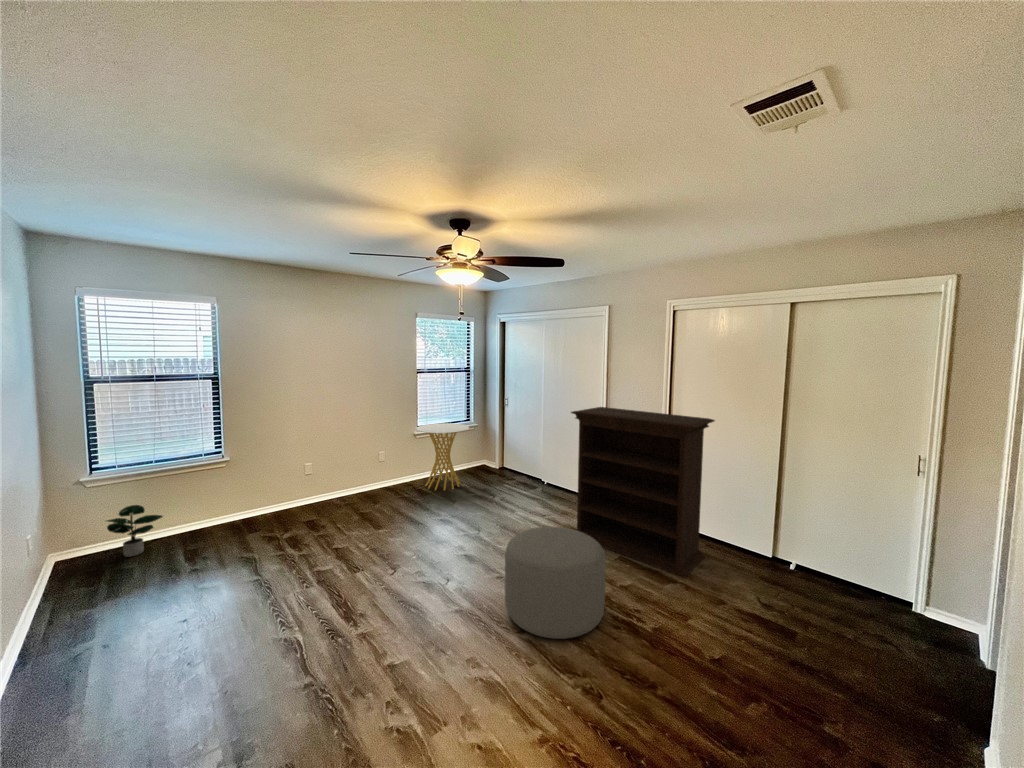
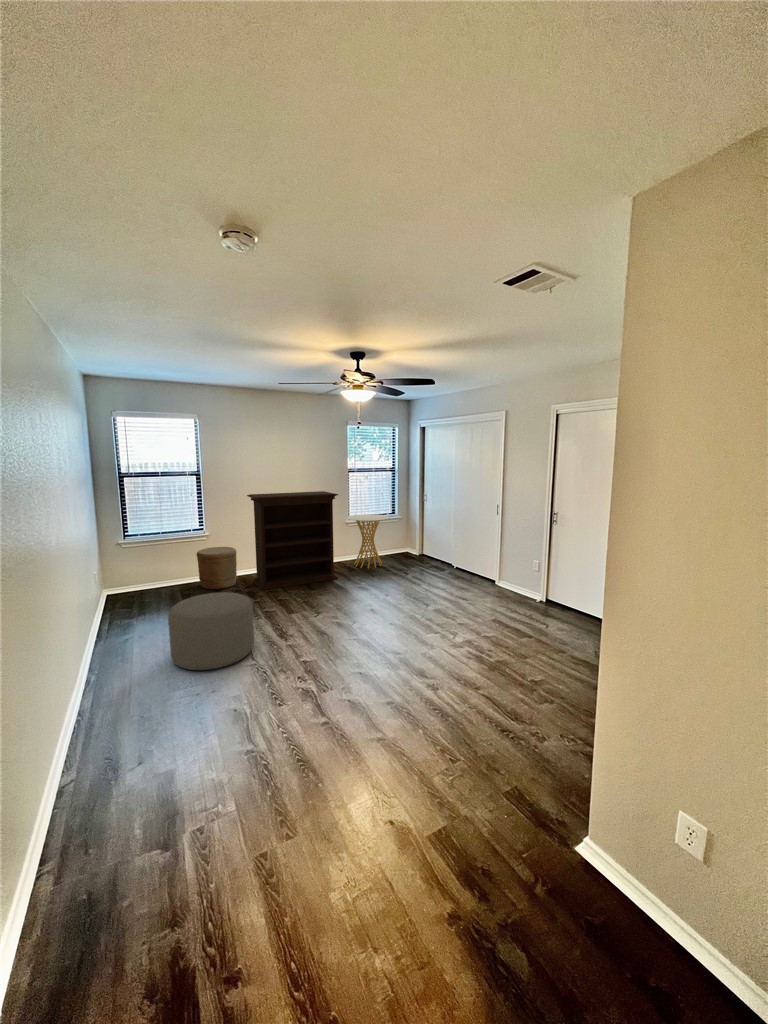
bookshelf: present [571,407,715,577] -> present [247,491,338,590]
woven basket: none [210,475,271,539] -> present [197,547,237,590]
potted plant: present [107,505,163,557] -> none [134,562,168,595]
ottoman: present [505,527,606,639] -> present [168,592,254,670]

